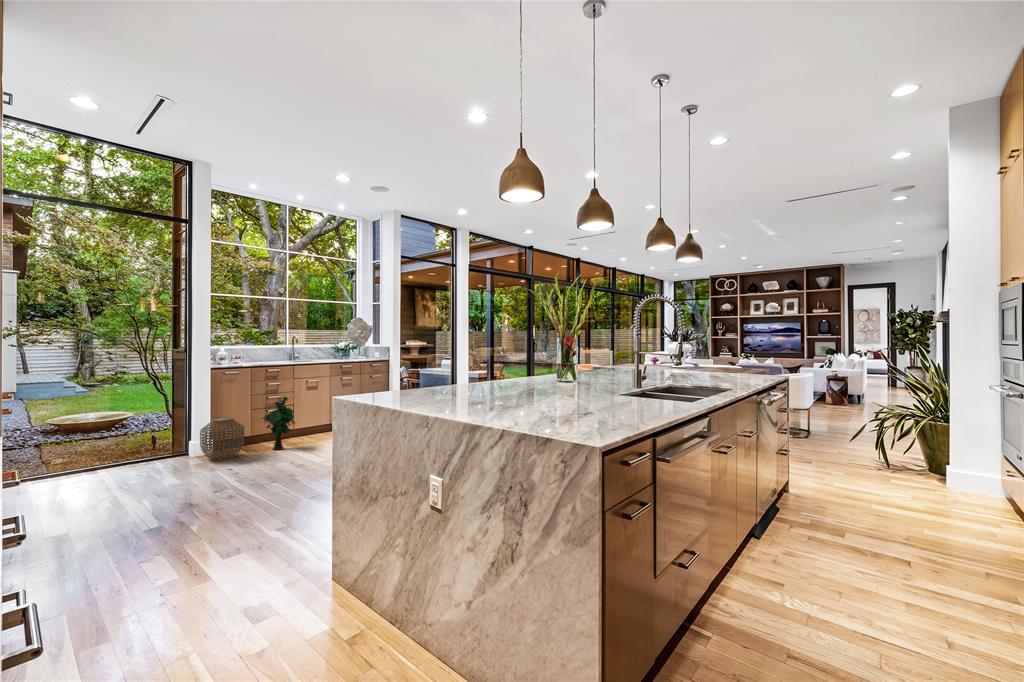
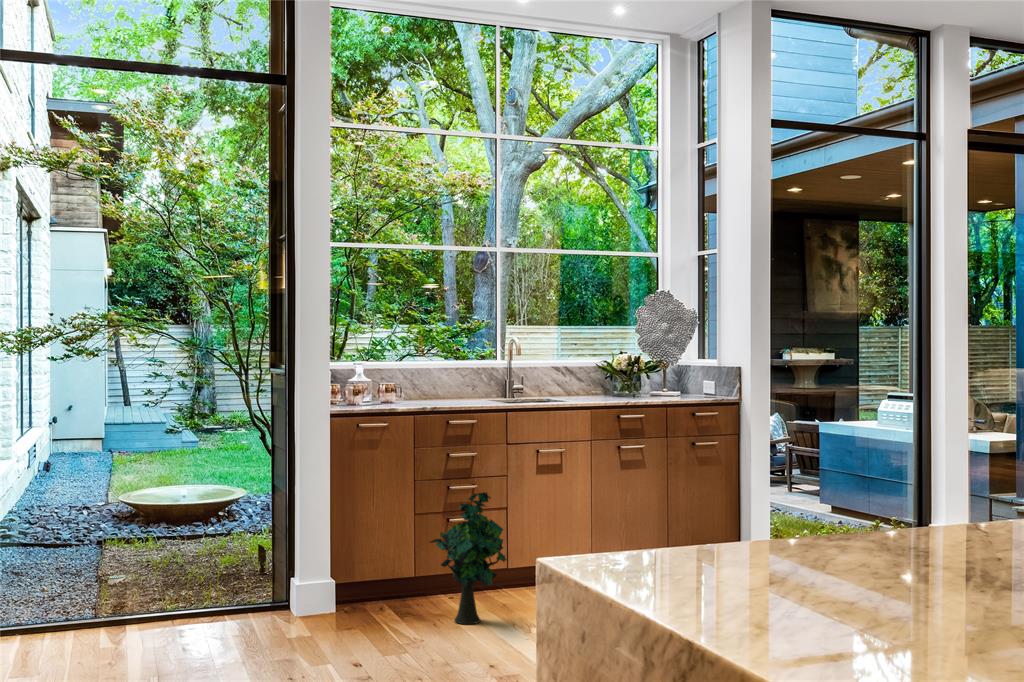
woven basket: present [200,417,244,461] -> none [298,535,390,641]

